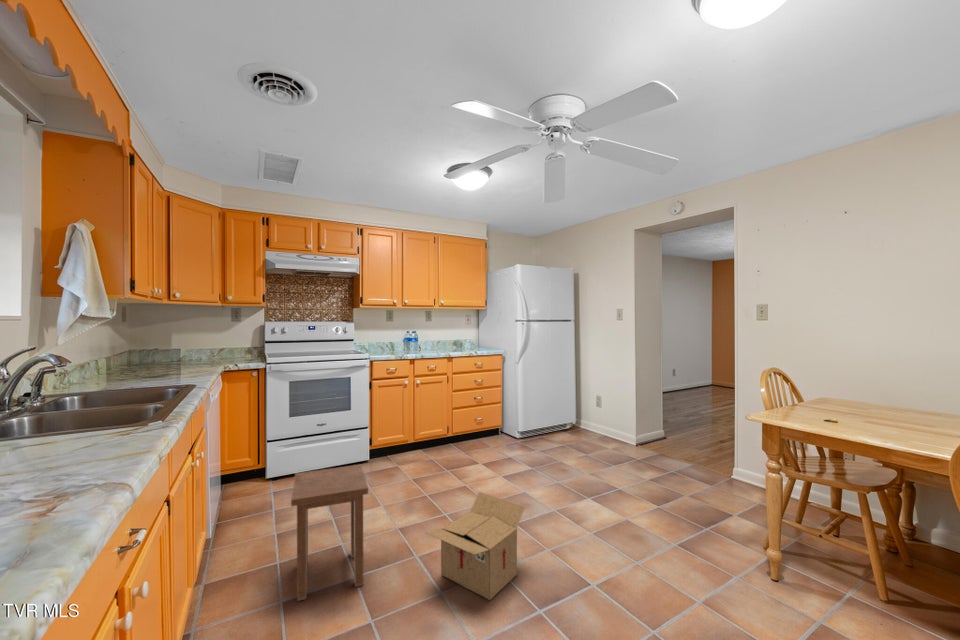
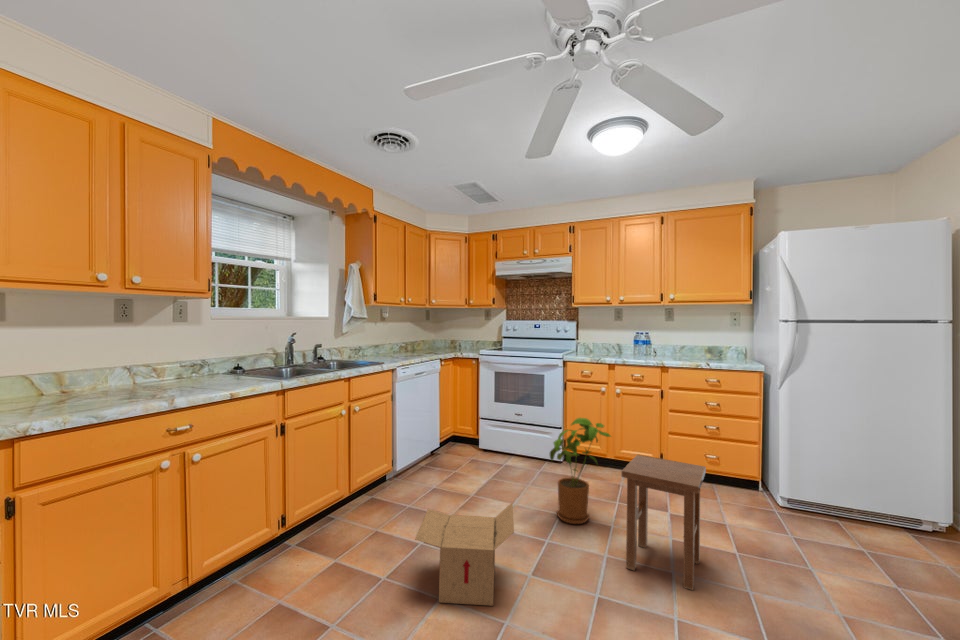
house plant: none [434,408,484,501] -> present [550,418,611,524]
stool: present [291,465,368,601] -> present [622,455,706,590]

